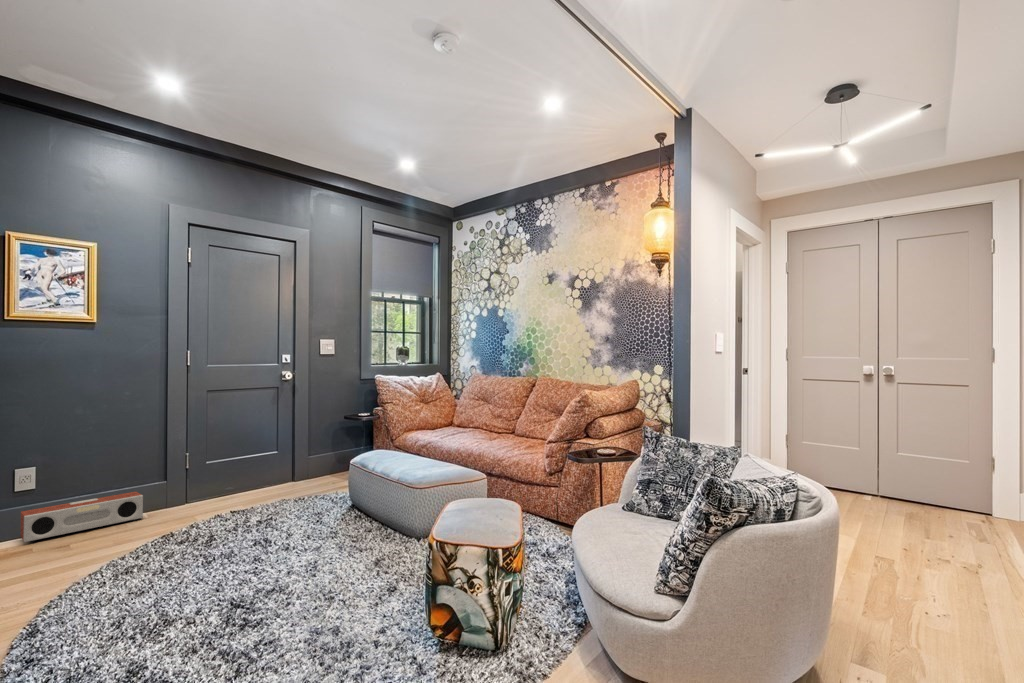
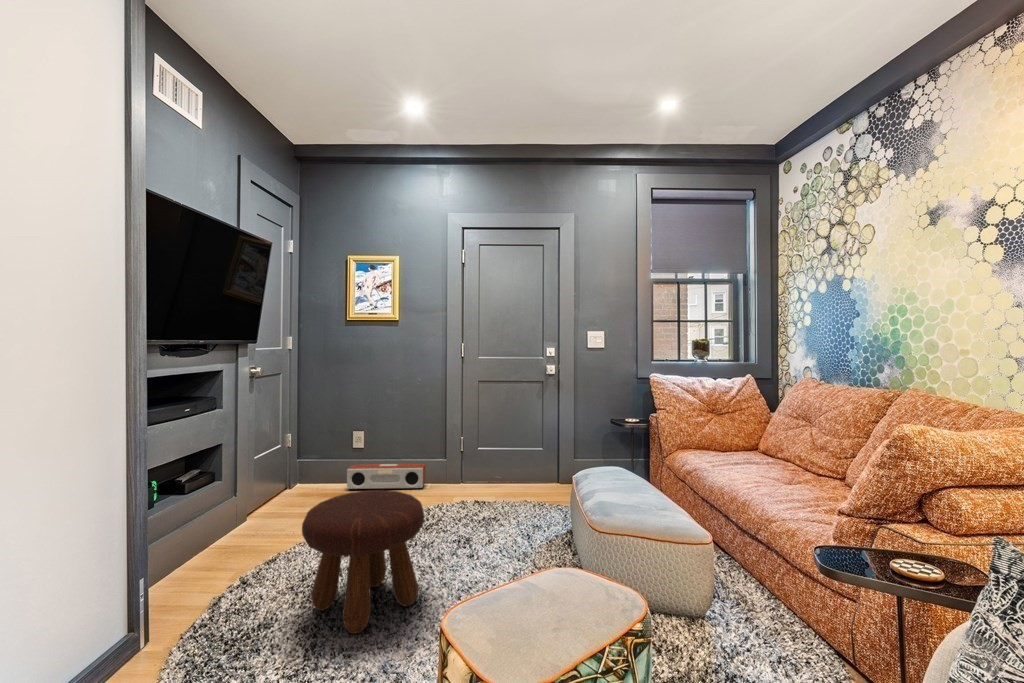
footstool: none [187,486,306,607] -> present [302,490,424,634]

